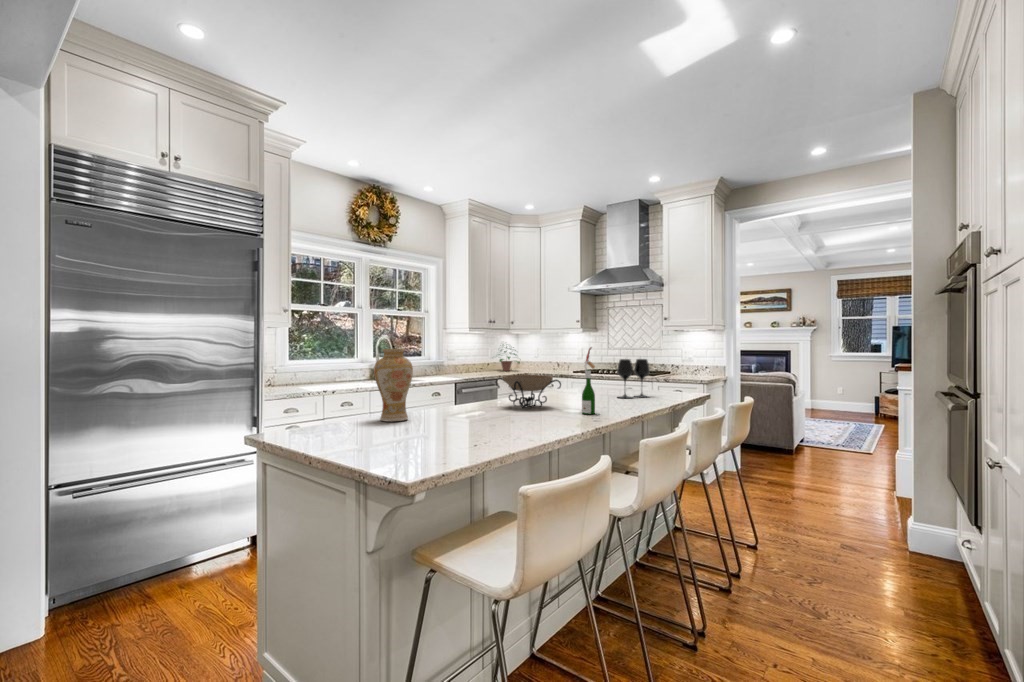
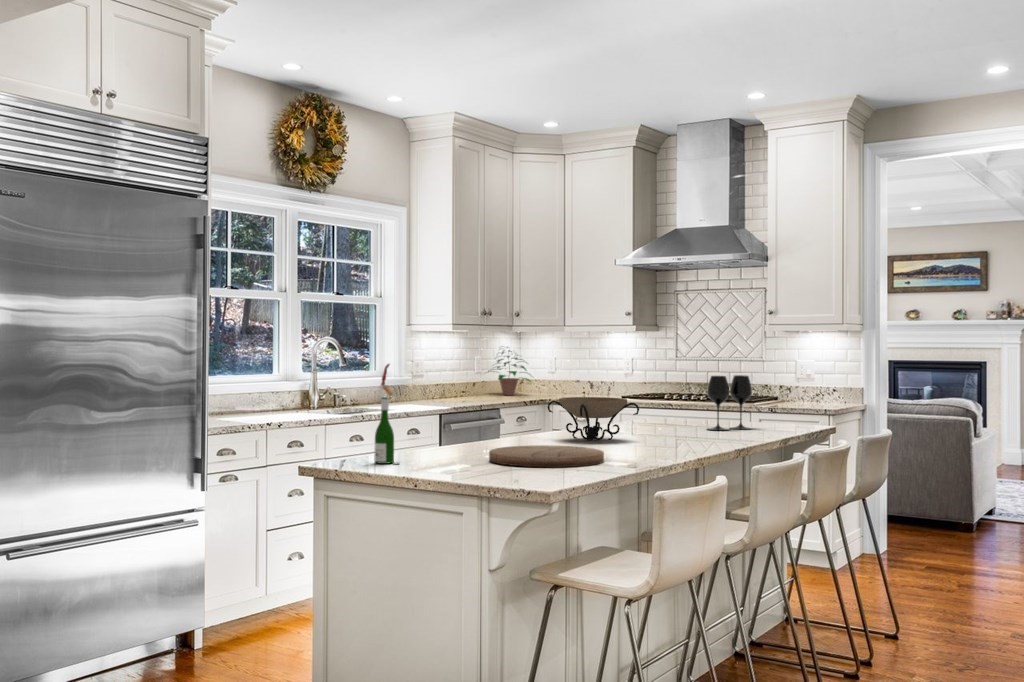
wine bottle: present [582,347,600,415] -> present [375,364,399,464]
vase: present [374,349,413,422] -> none [411,362,460,454]
cutting board: none [422,415,518,439] -> present [489,445,604,467]

